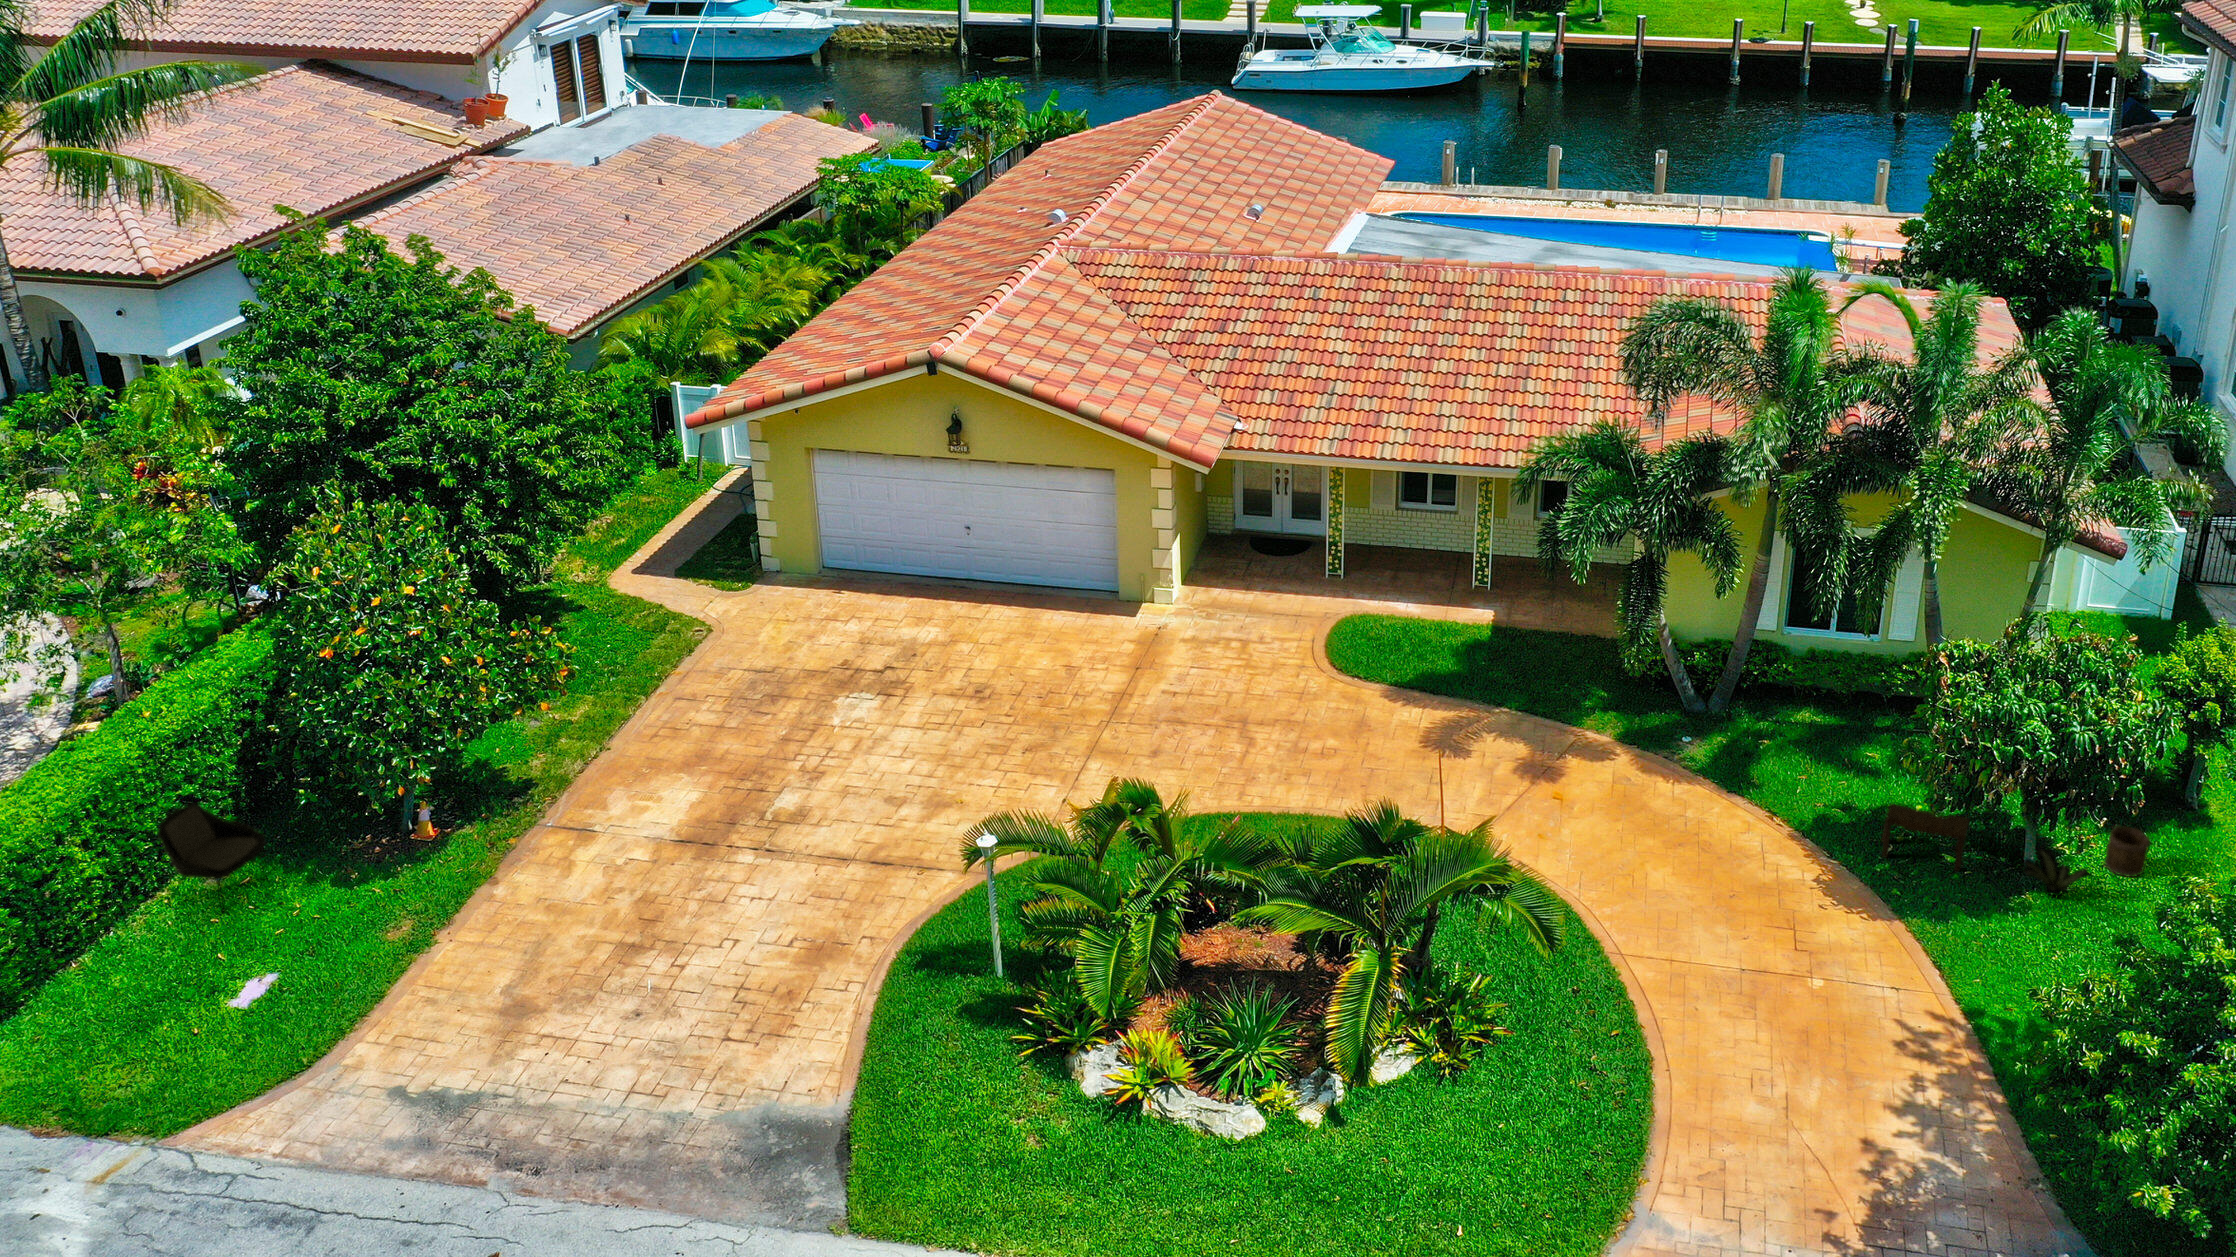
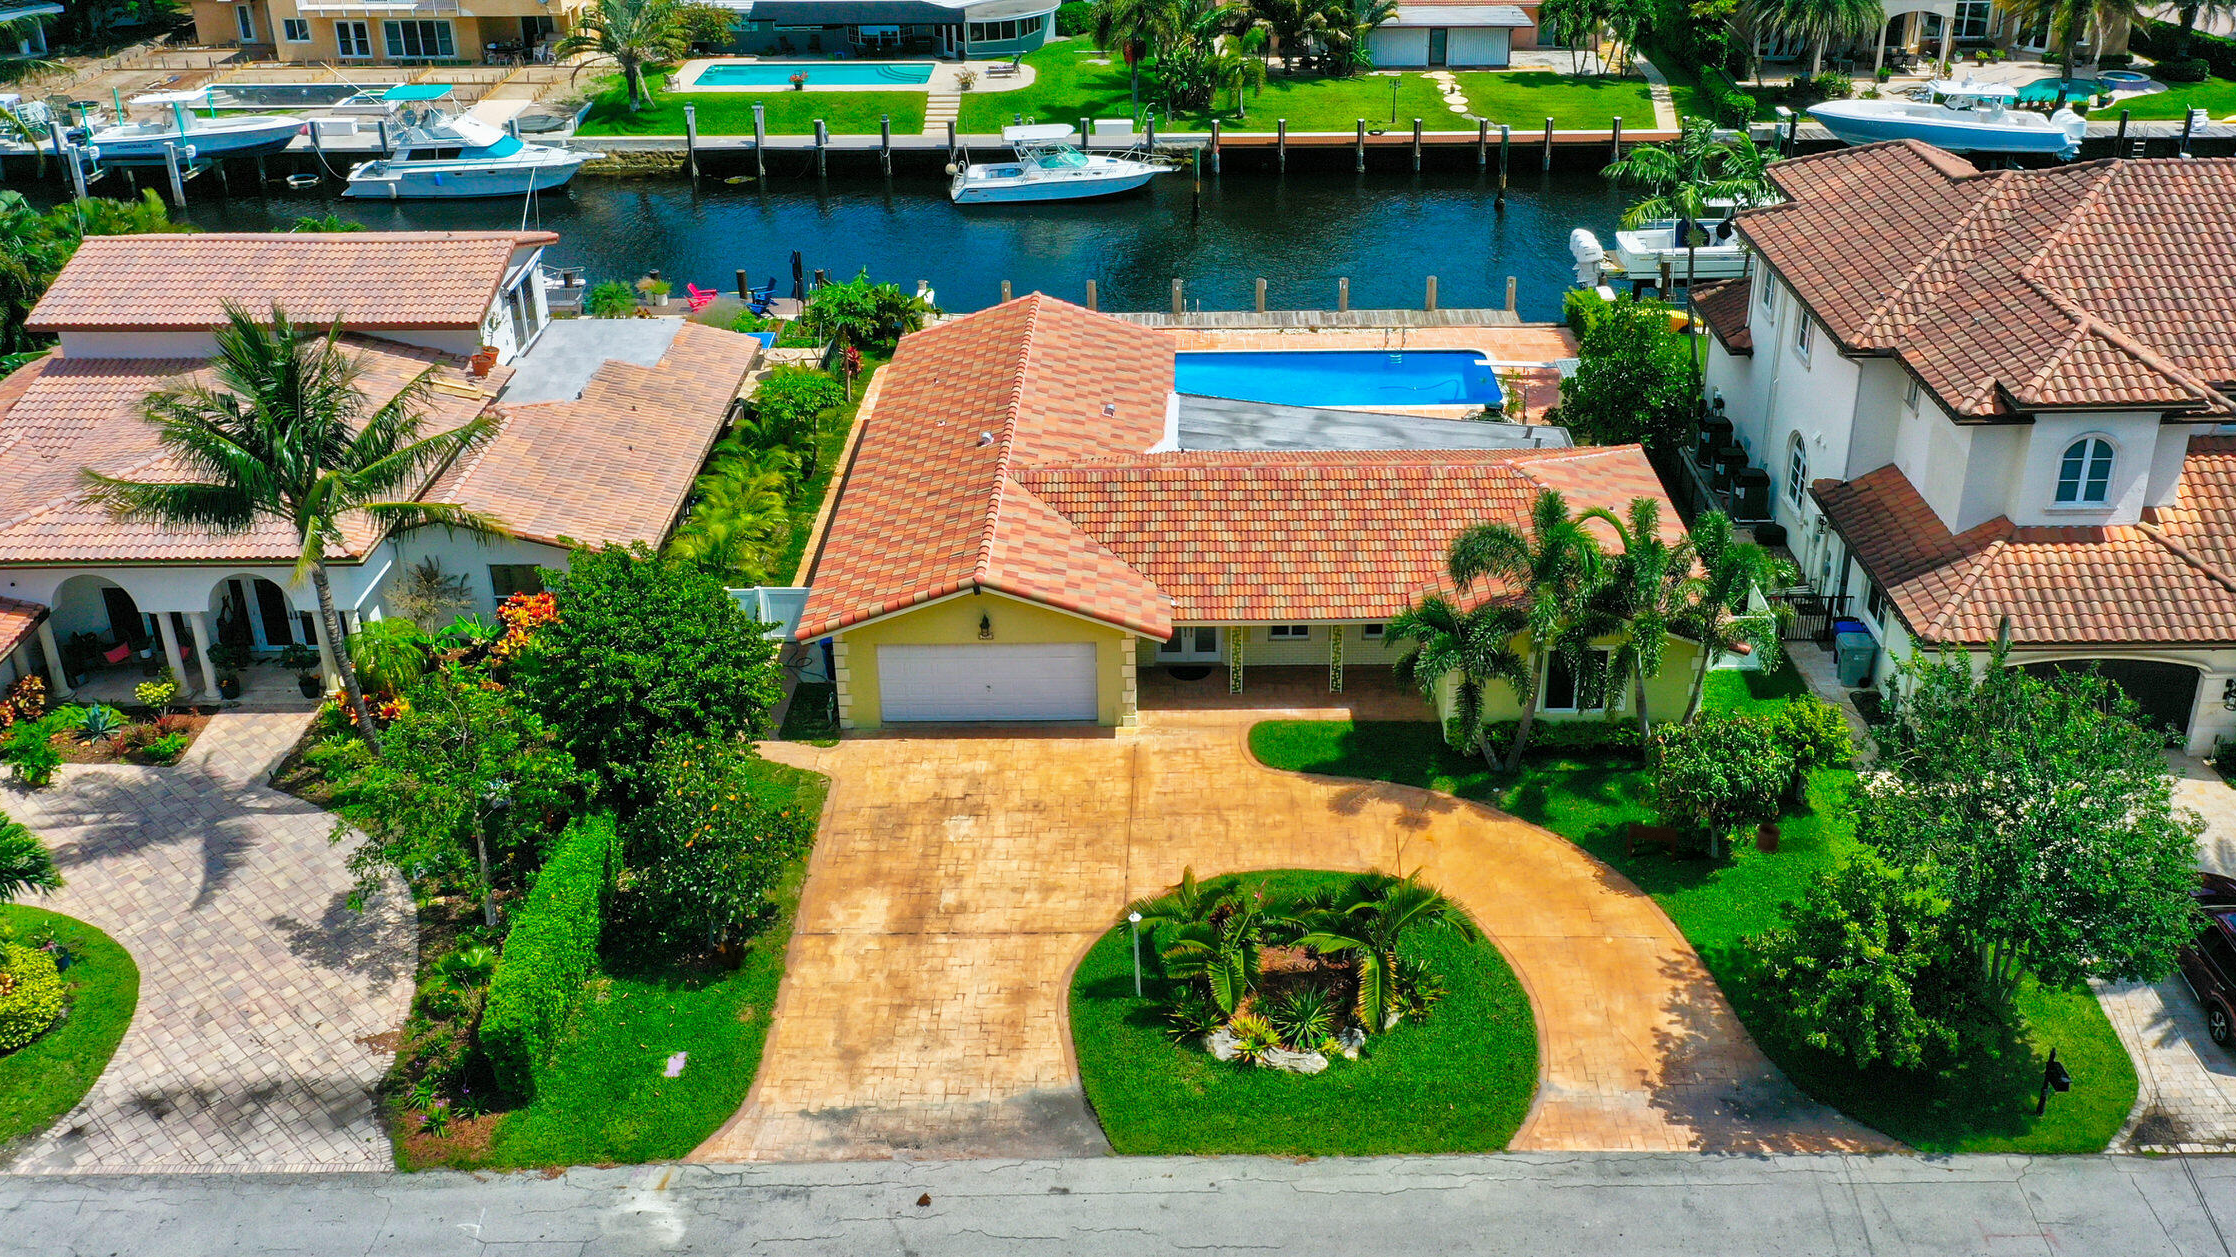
lounge chair: present [157,804,266,910] -> none [582,943,642,1011]
potted plant: present [2021,848,2090,897] -> present [709,938,754,970]

